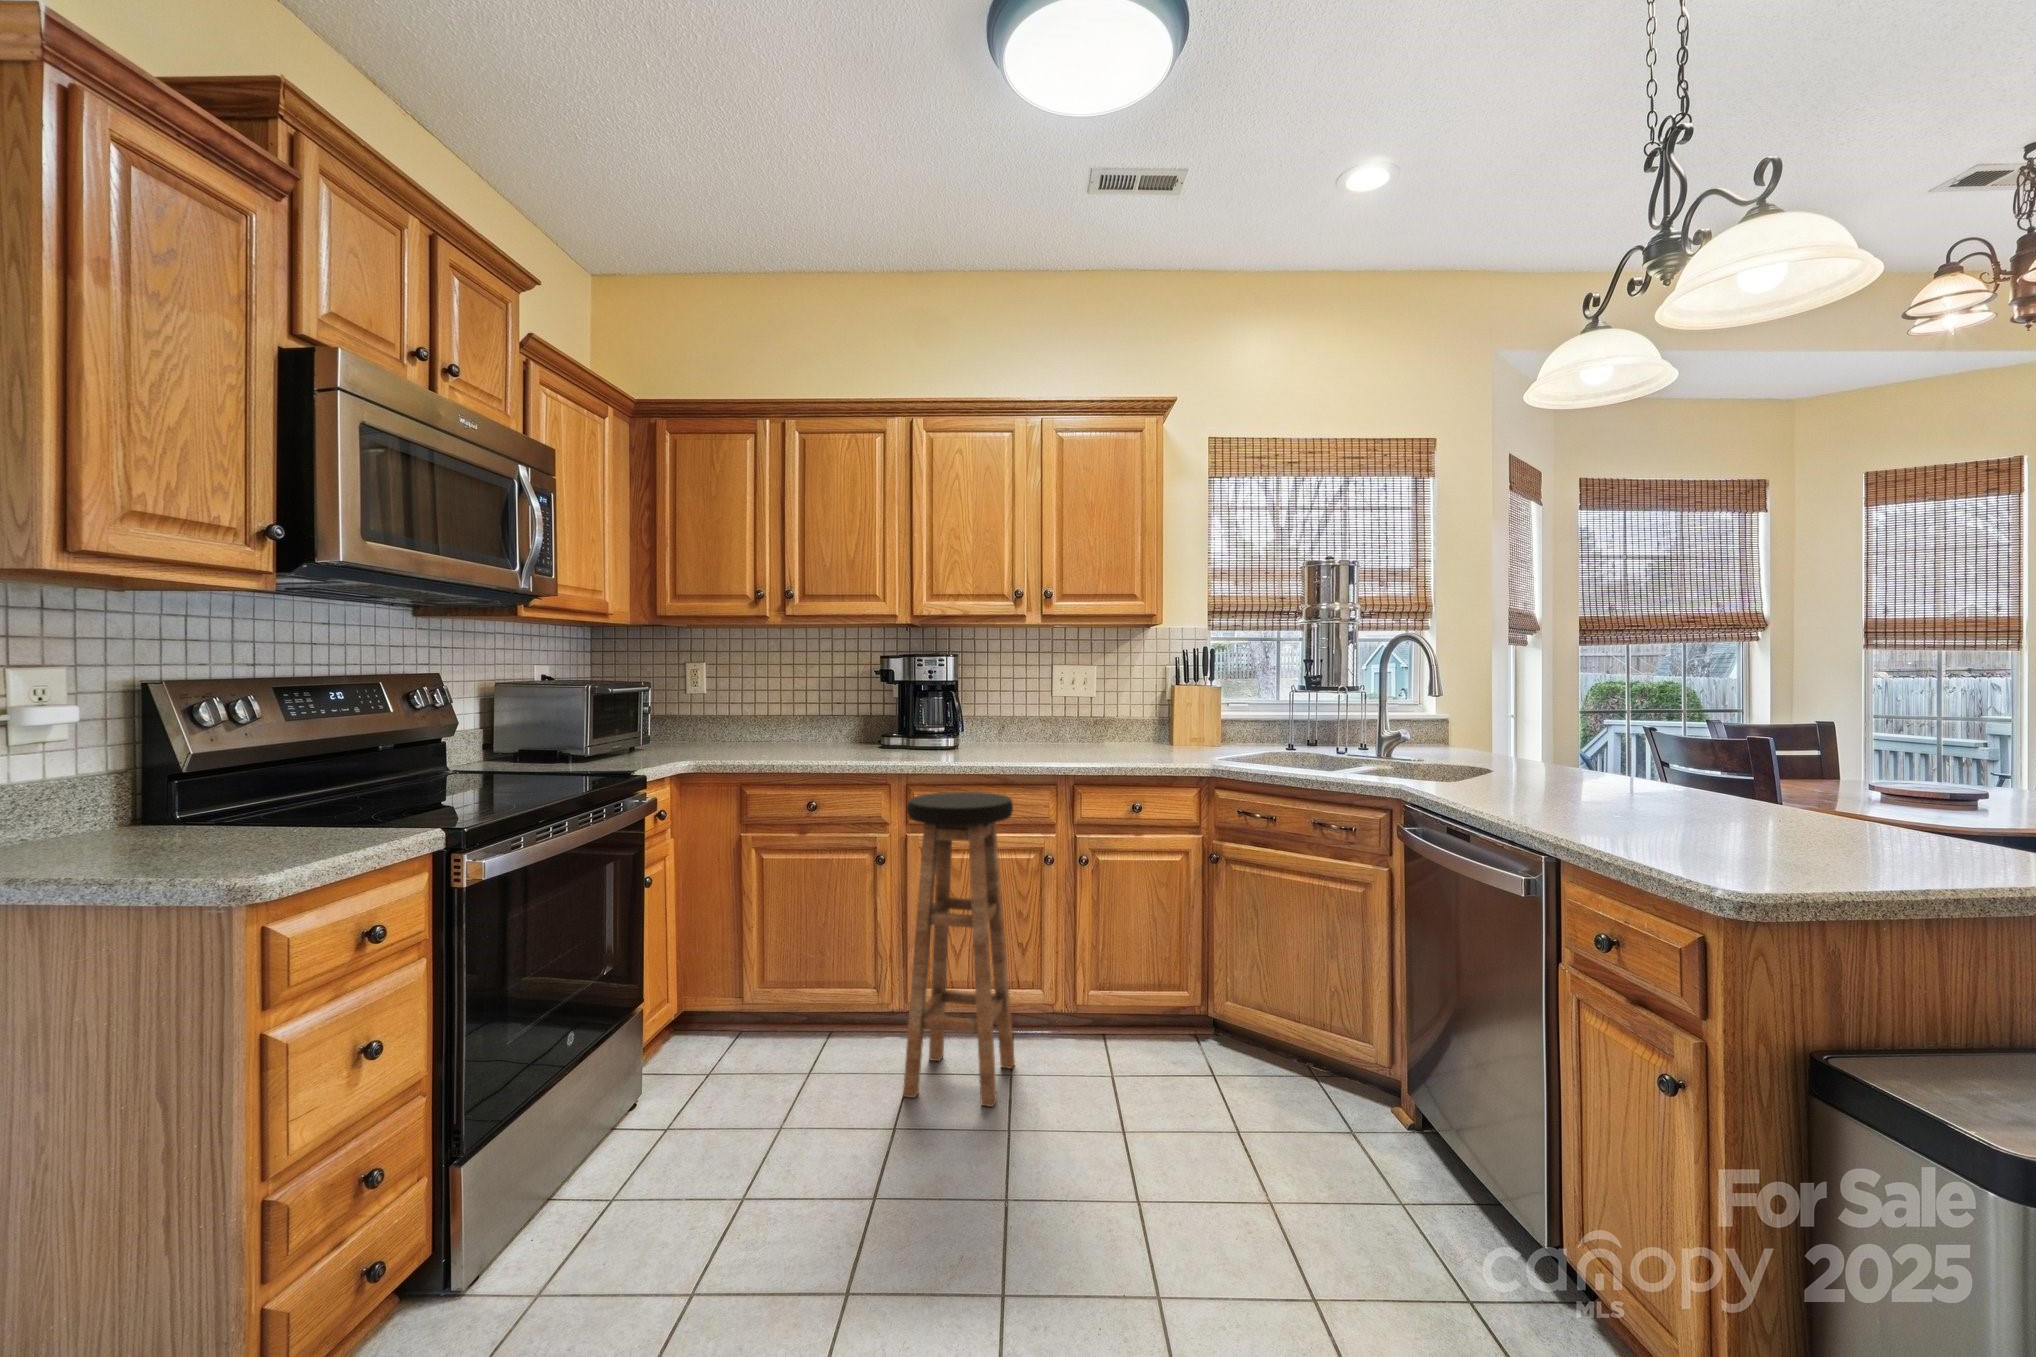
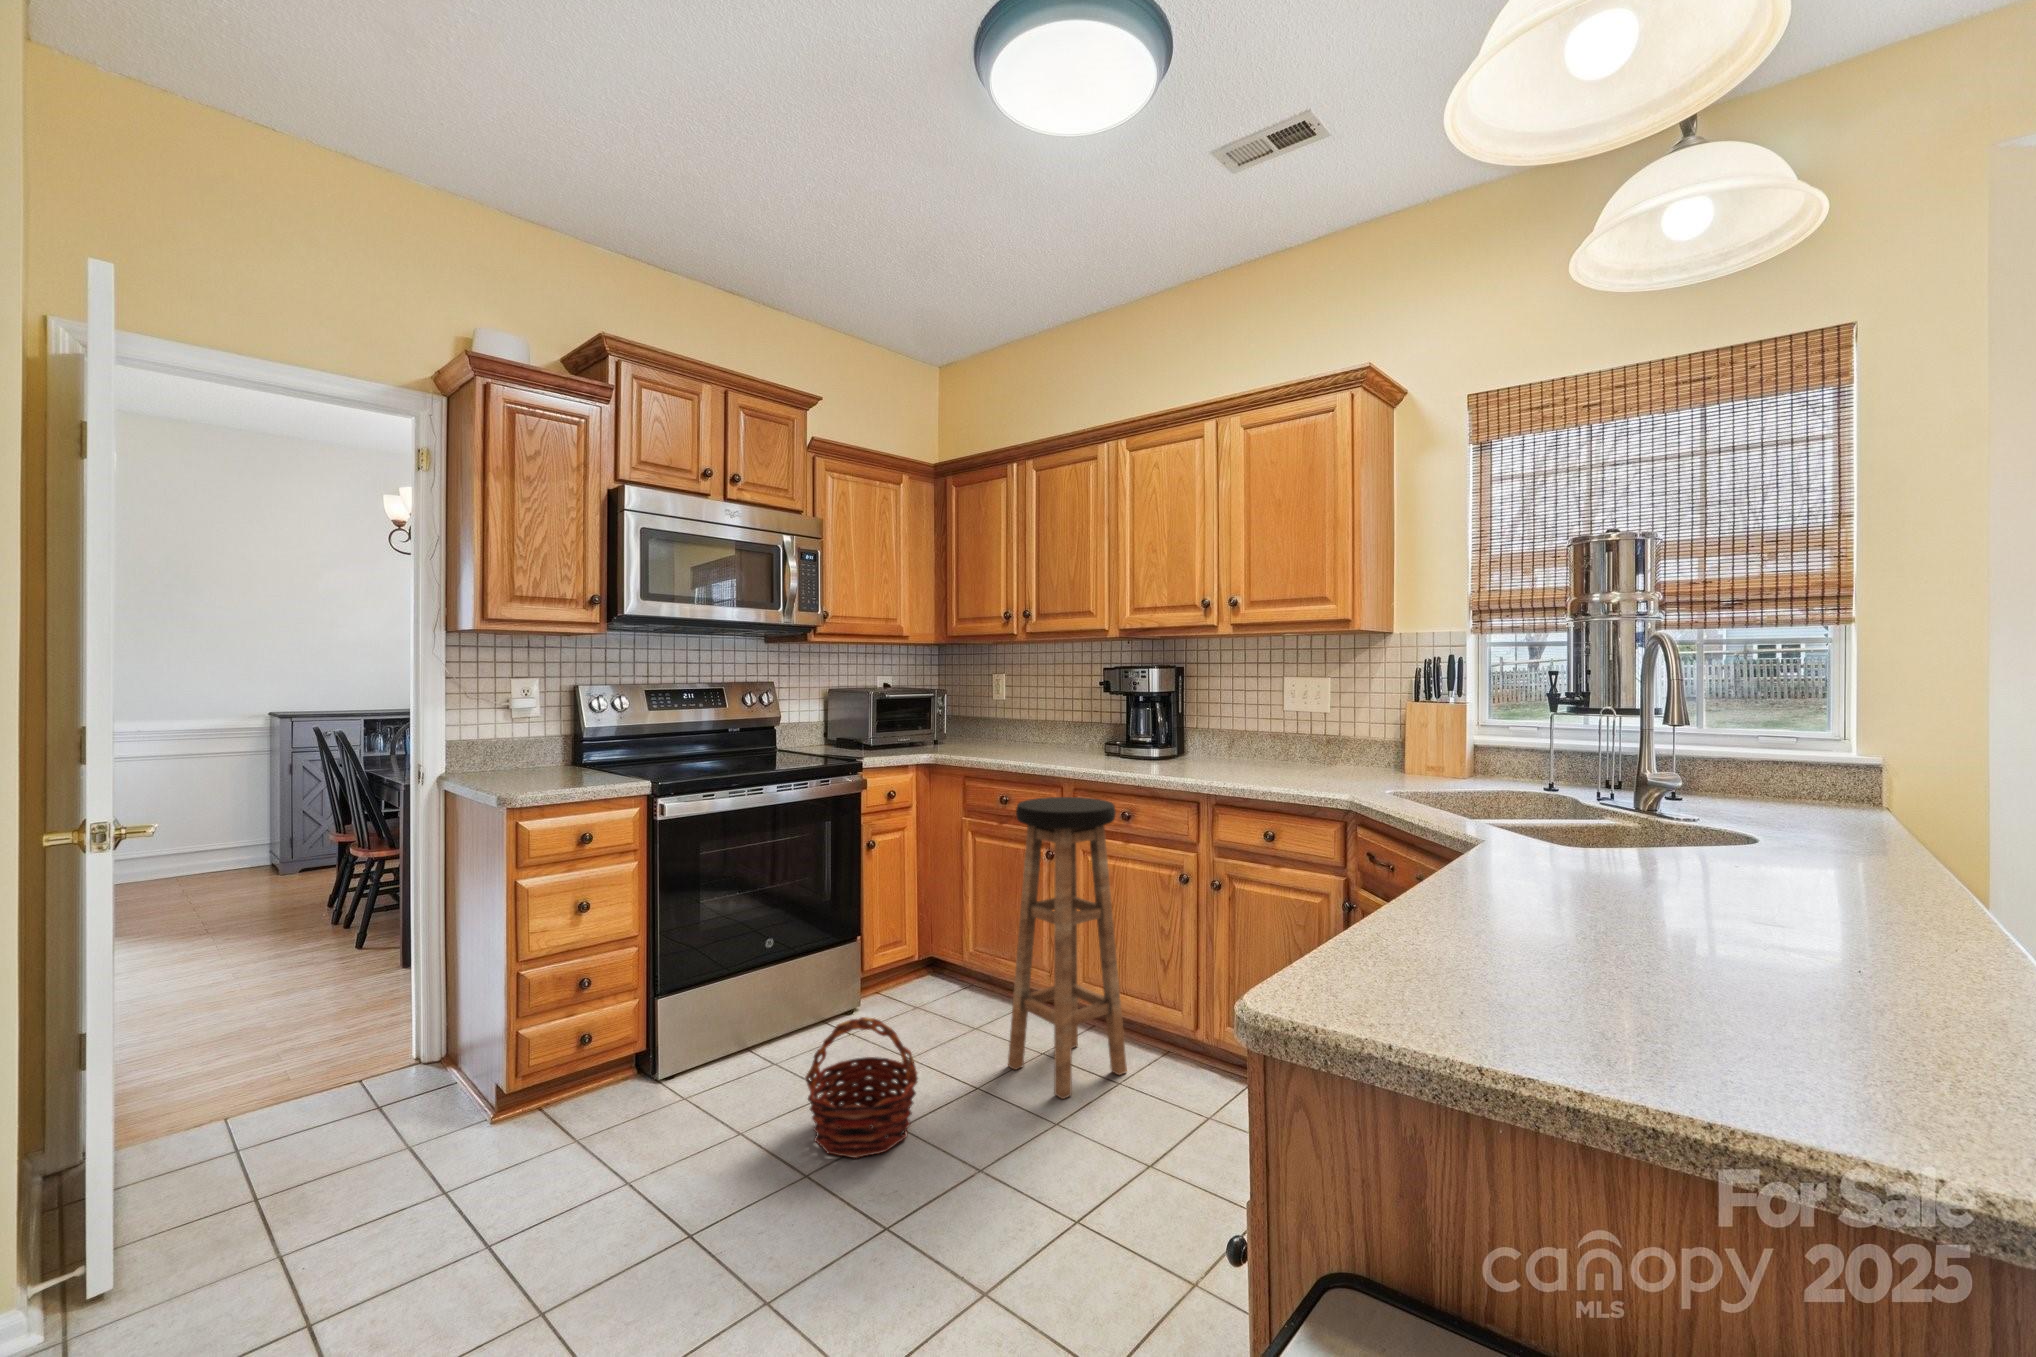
basket: none [774,1077,912,1257] -> present [805,1017,918,1158]

